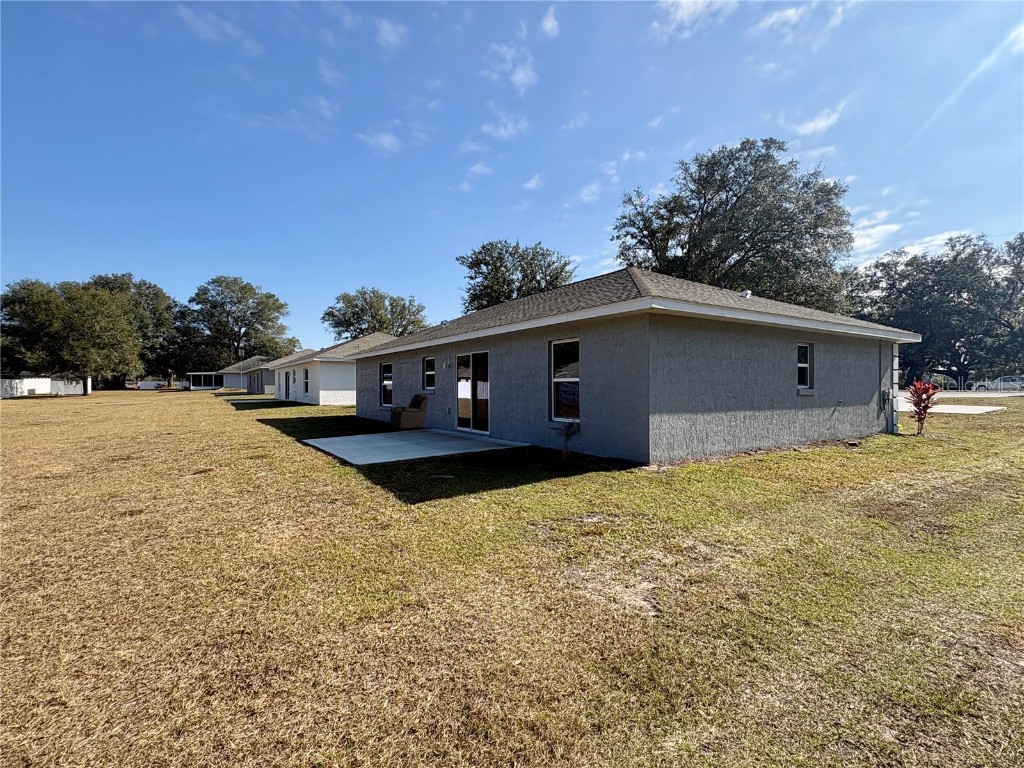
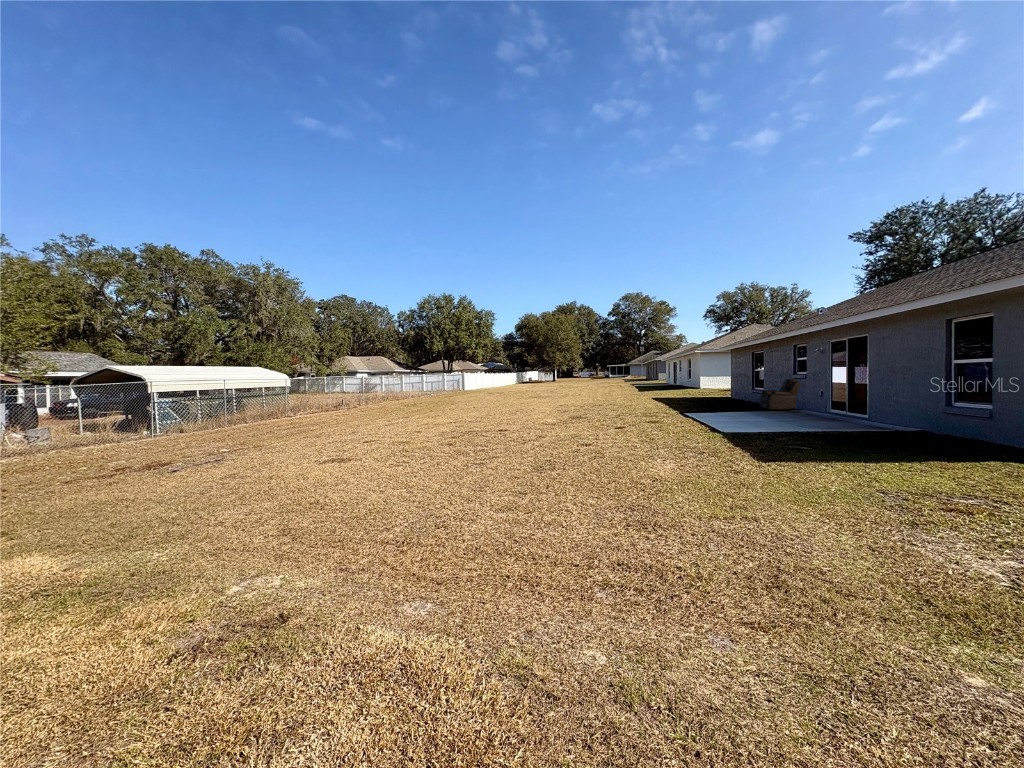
potted tree: present [557,417,581,459] -> none [954,401,999,450]

